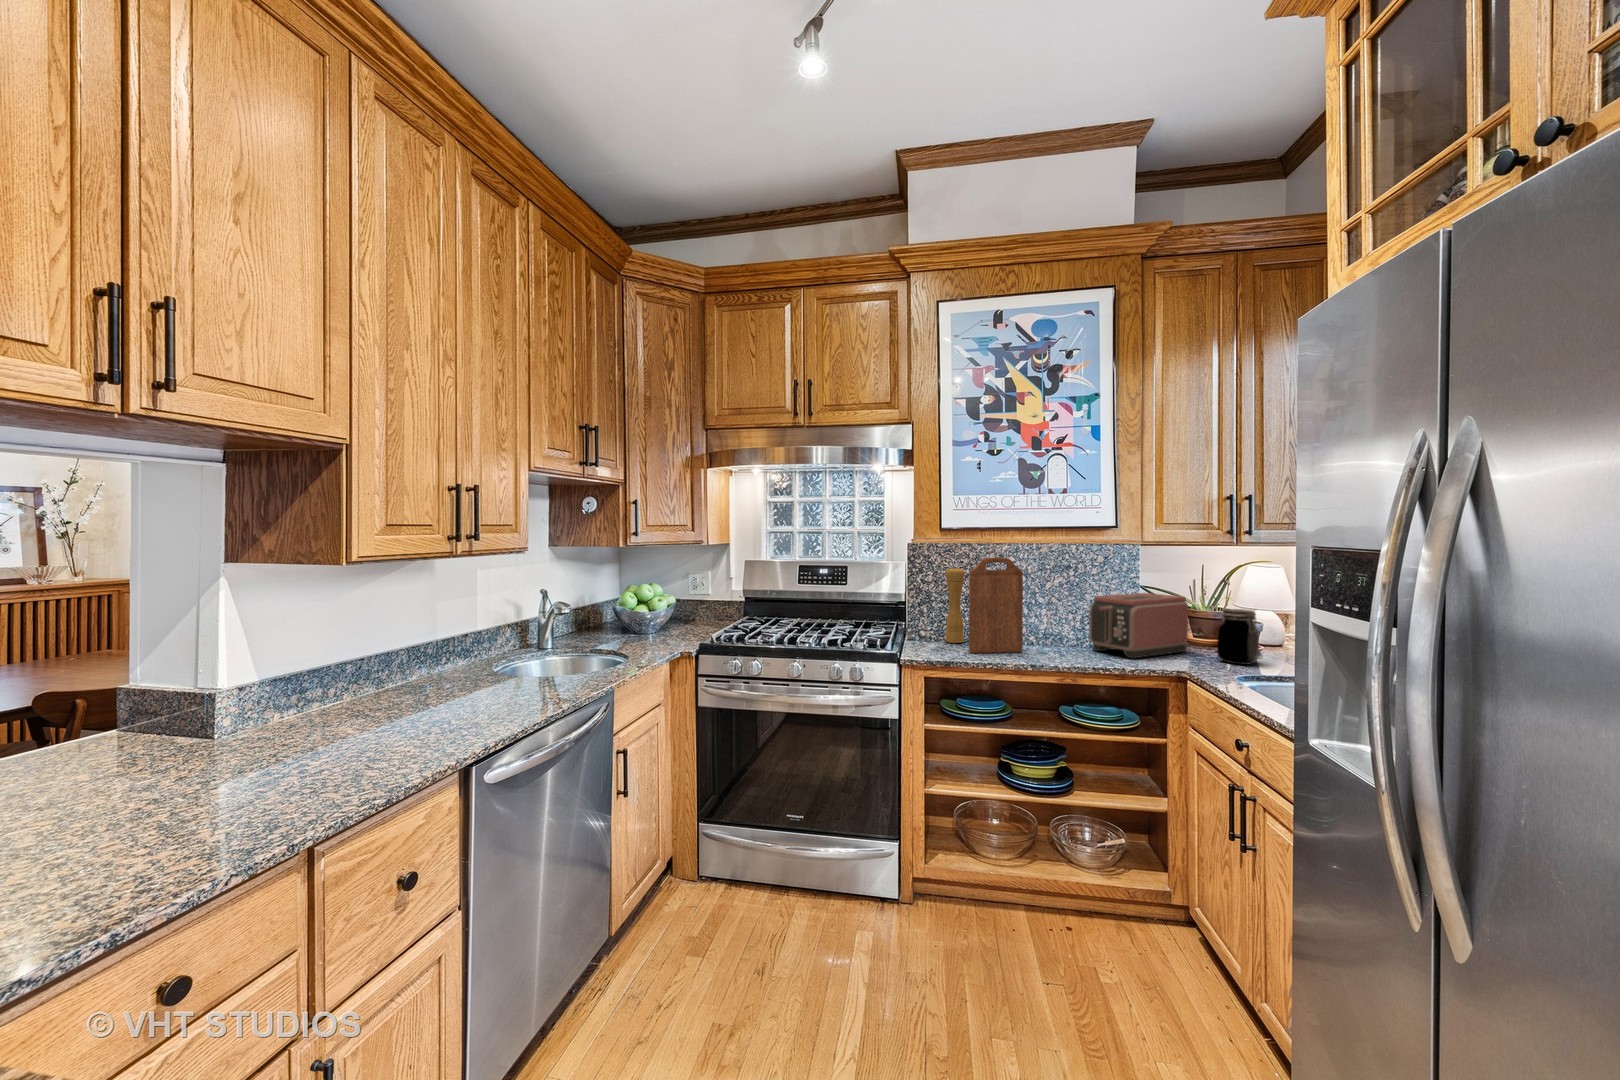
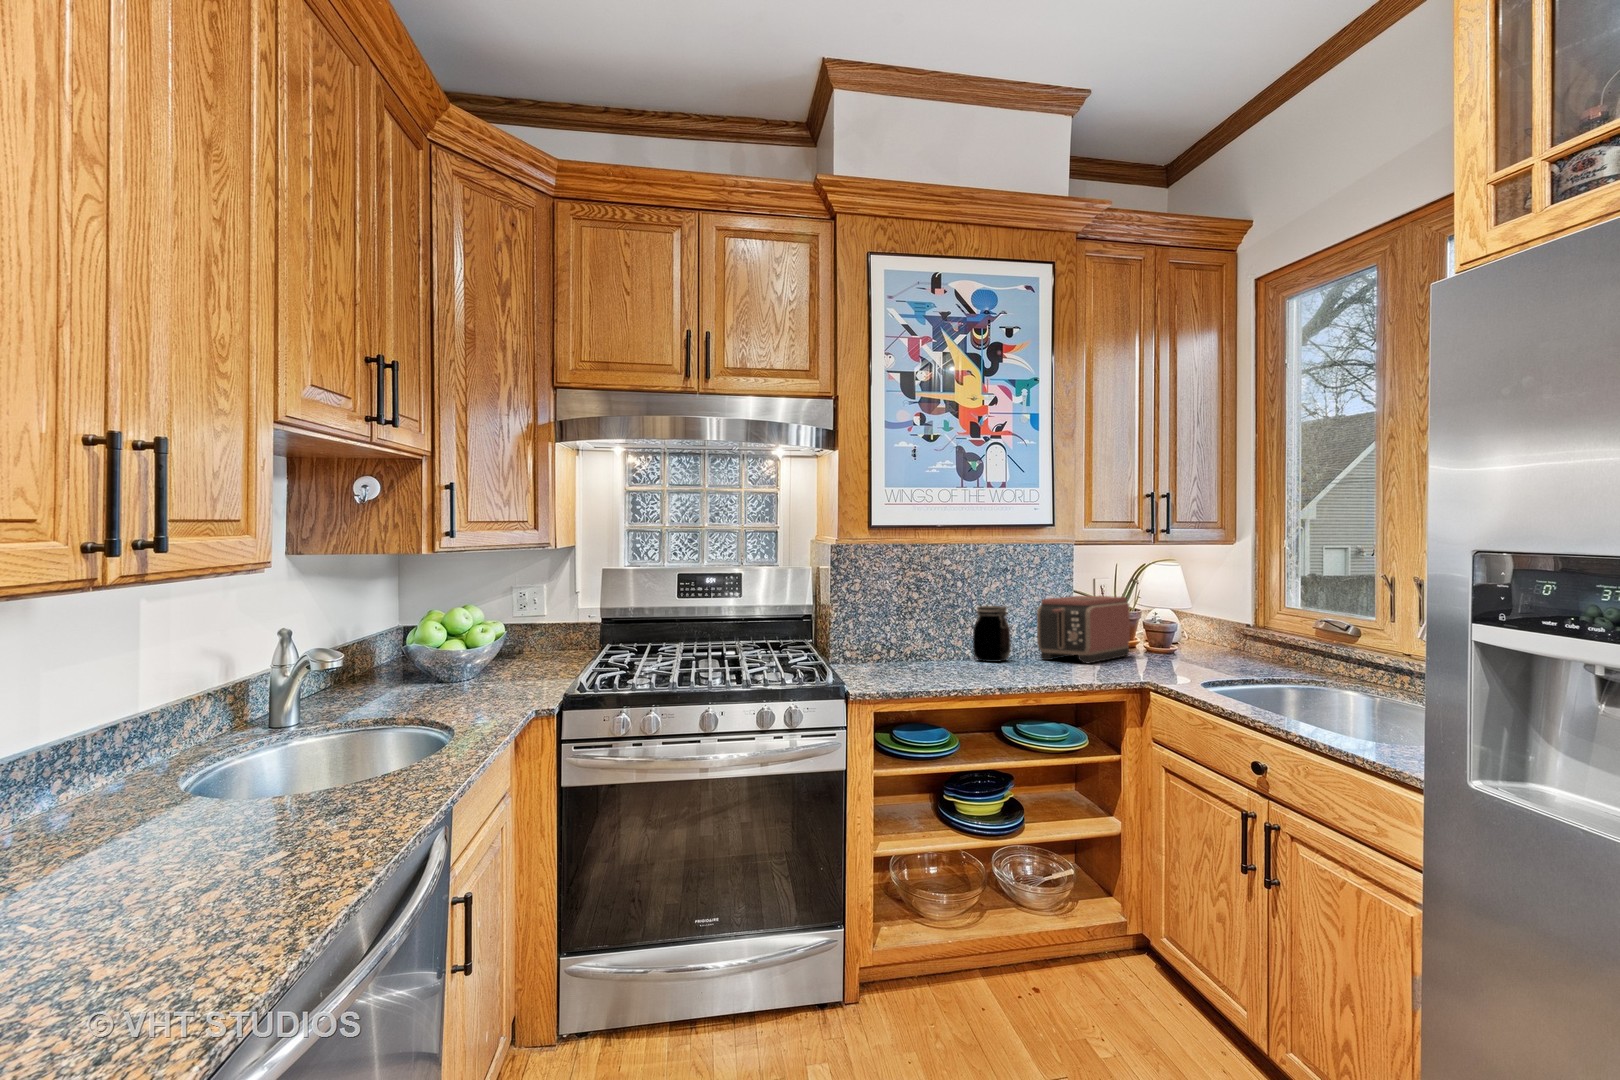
cutting board: present [969,558,1023,653] -> none [920,556,975,668]
pepper mill: present [945,567,965,643] -> none [878,571,901,661]
jar: present [1217,609,1259,665] -> present [973,606,1011,662]

